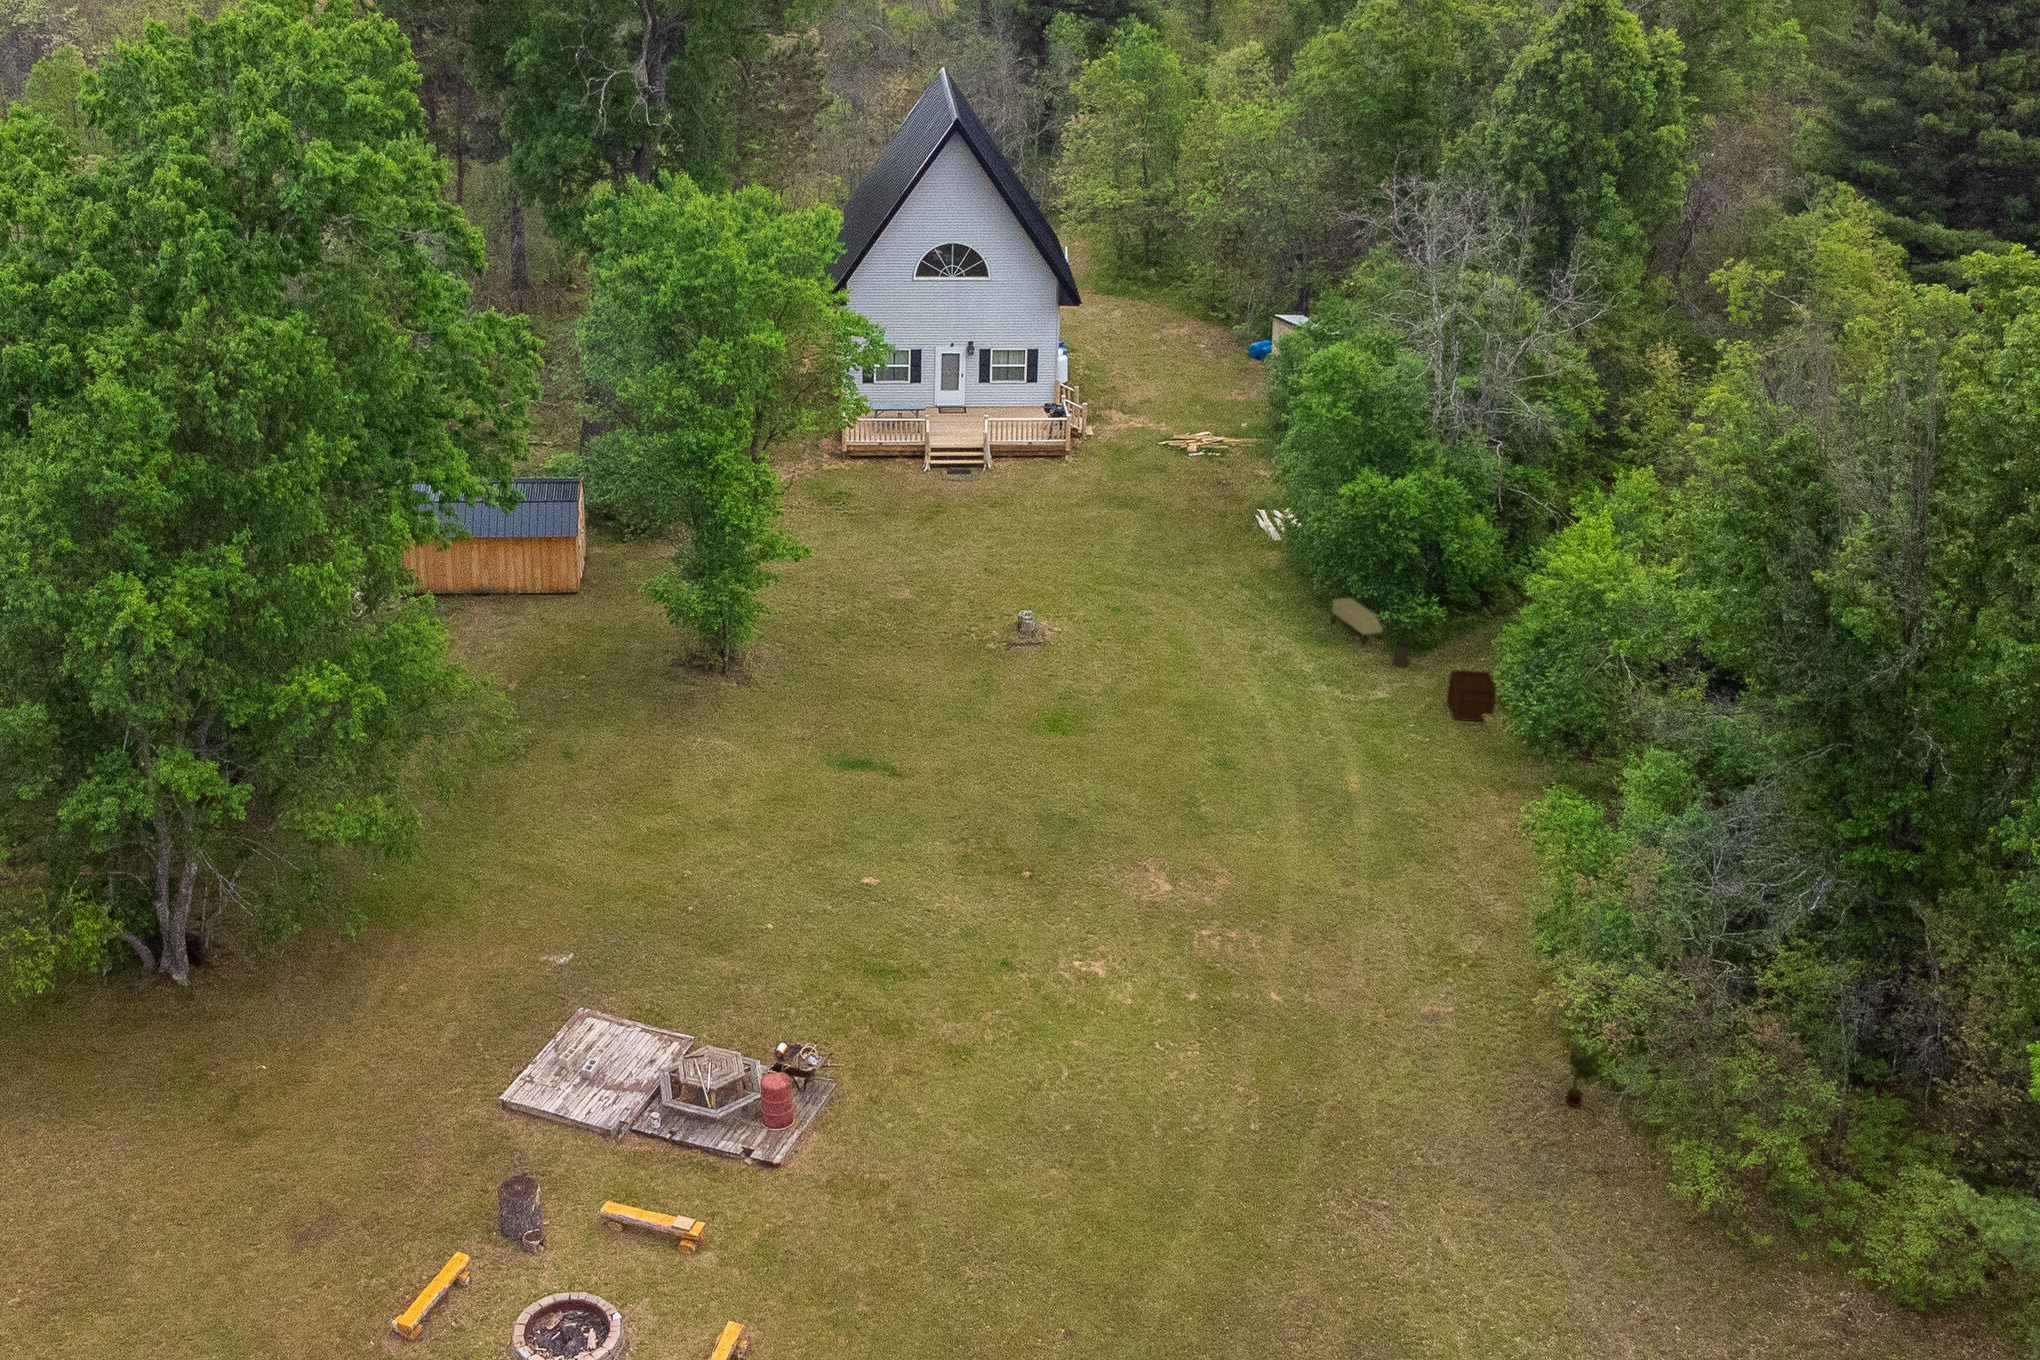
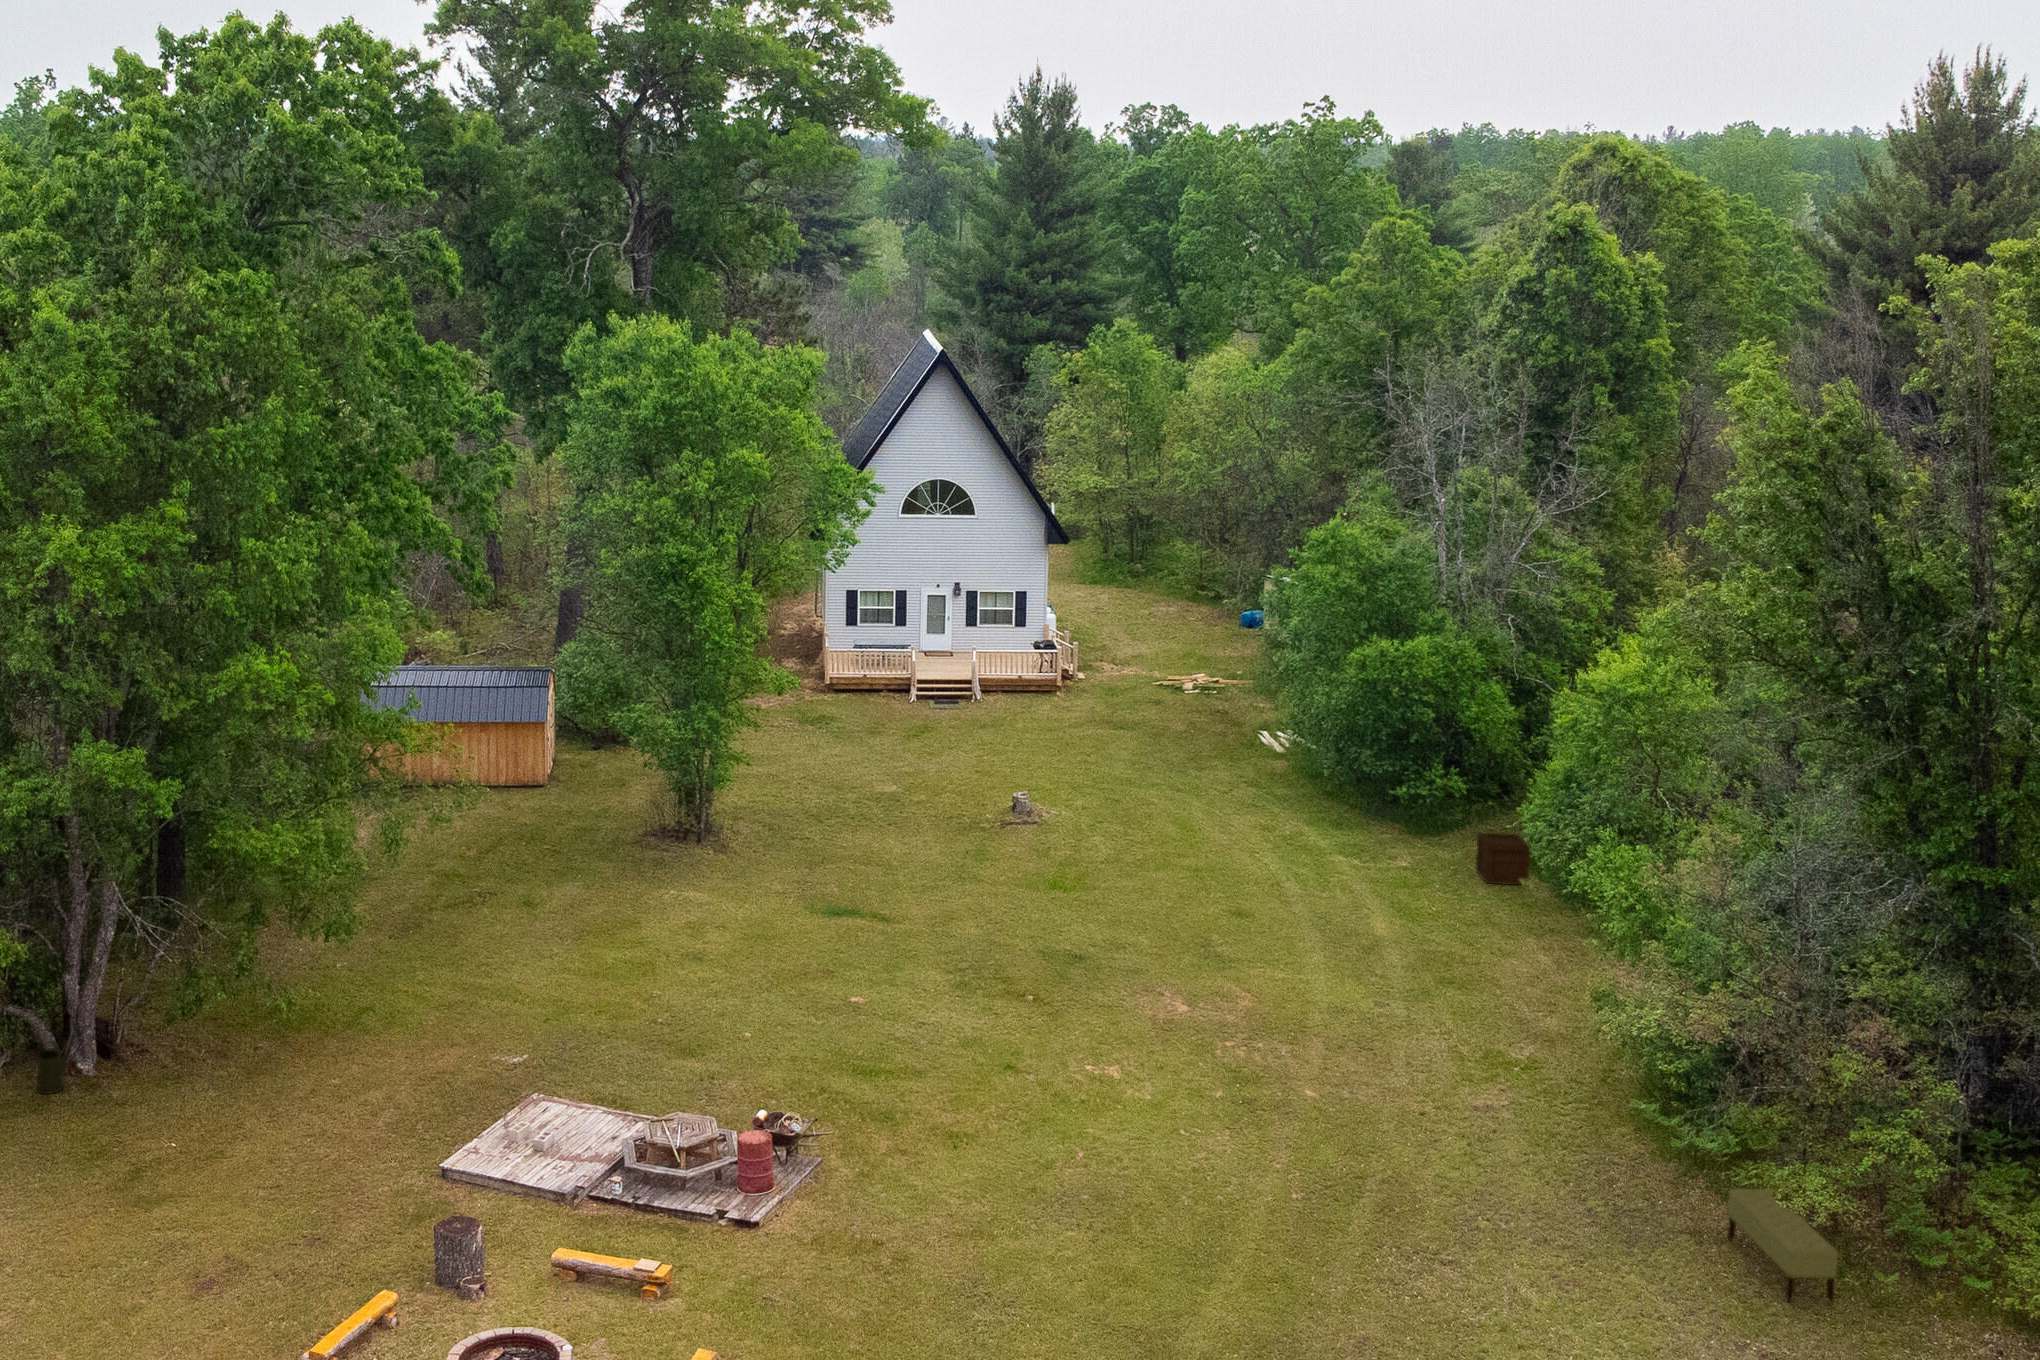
bench: present [1331,598,1383,645] -> present [1728,1189,1839,1302]
watering can: present [1393,636,1412,667] -> present [36,1035,75,1094]
potted tree: present [1566,1045,1607,1106] -> none [1662,1104,1713,1188]

